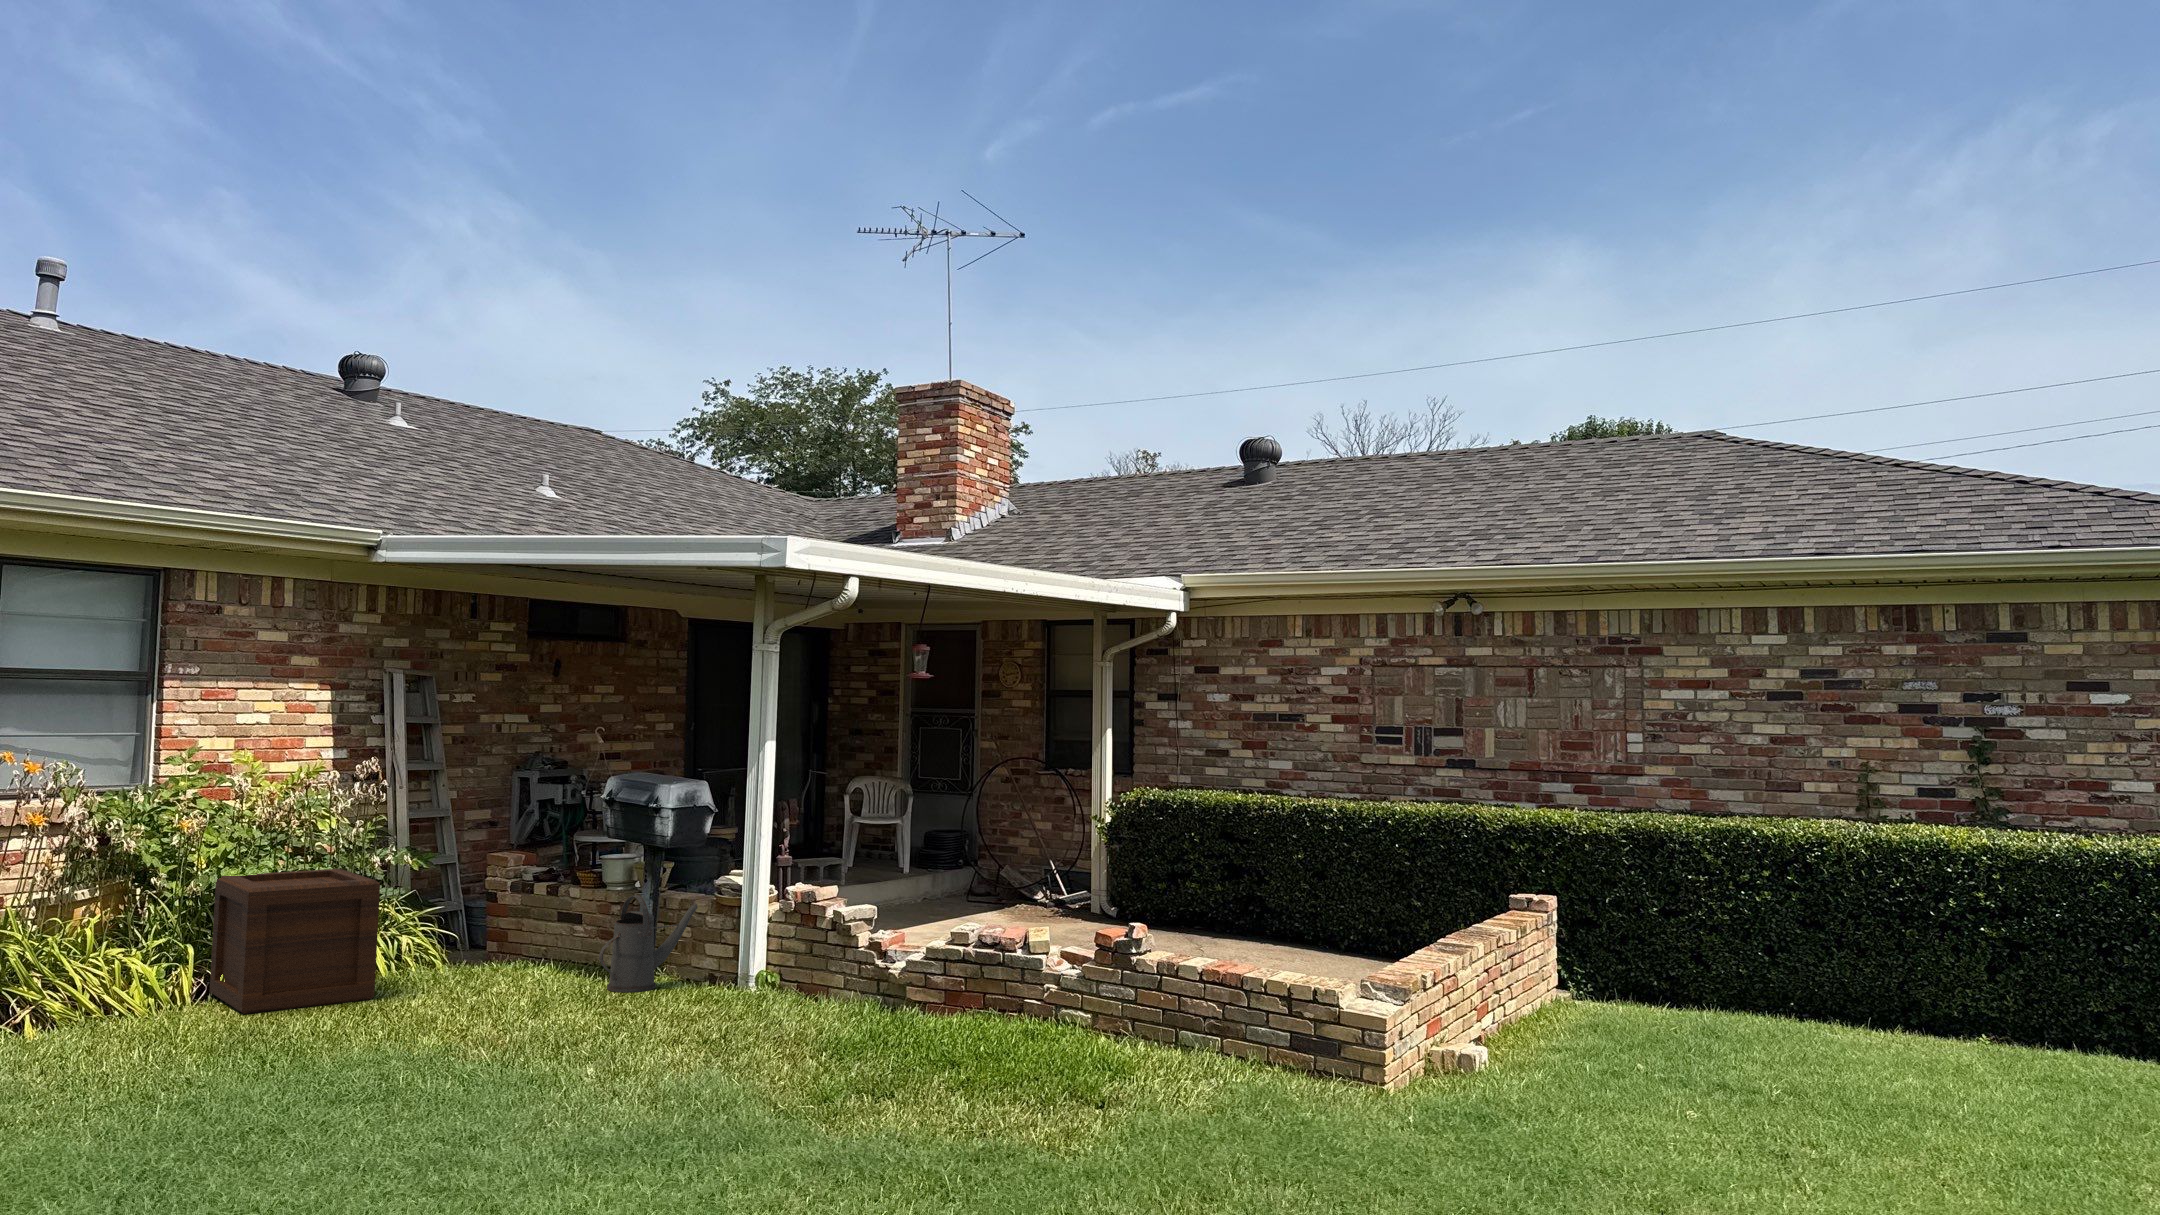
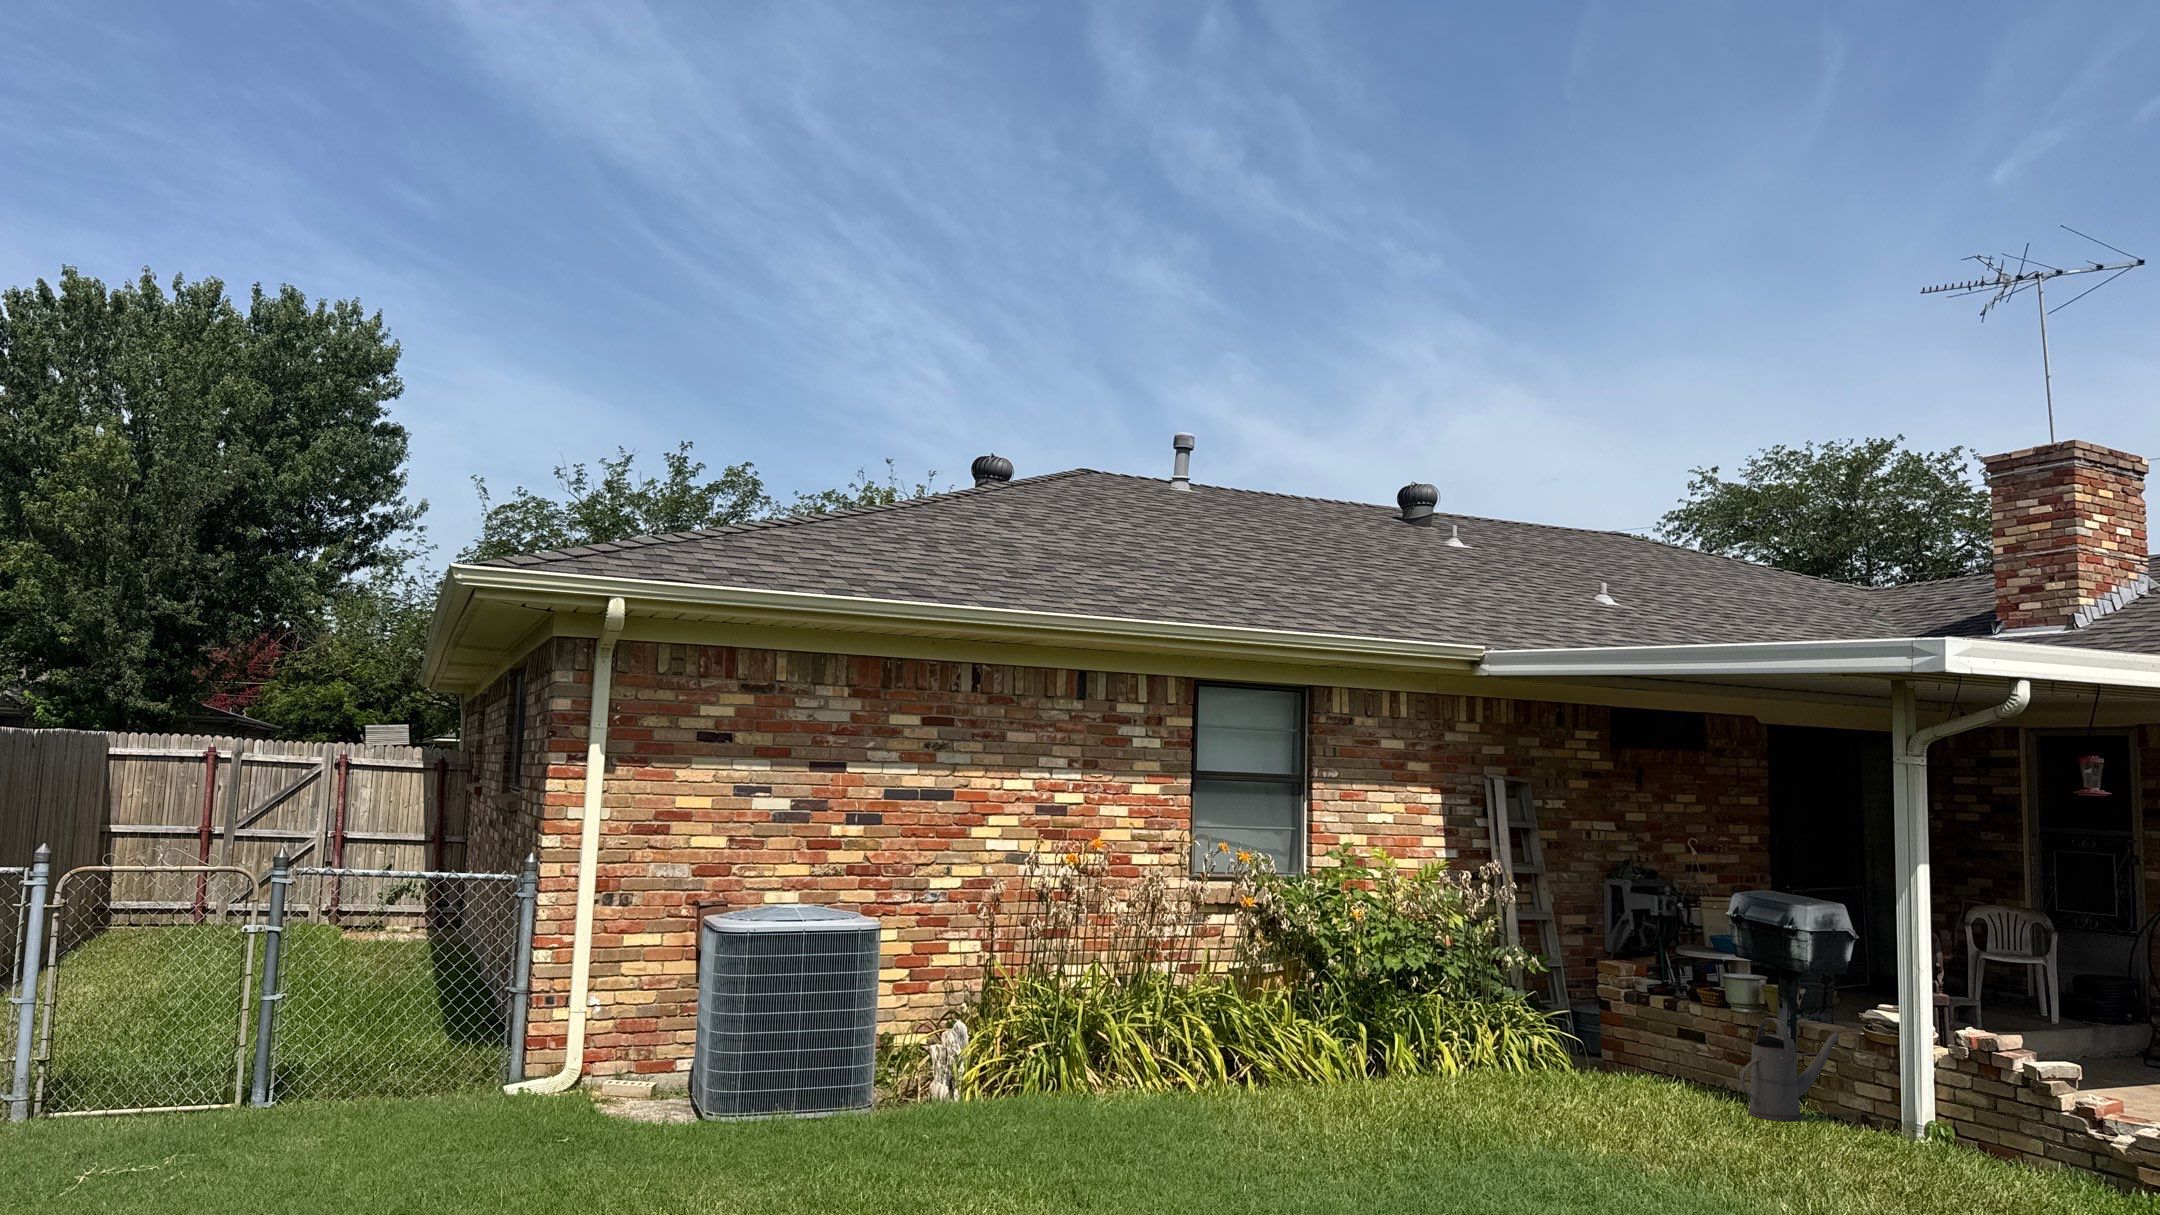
wooden crate: present [210,869,380,1014] -> none [1377,965,1521,1094]

